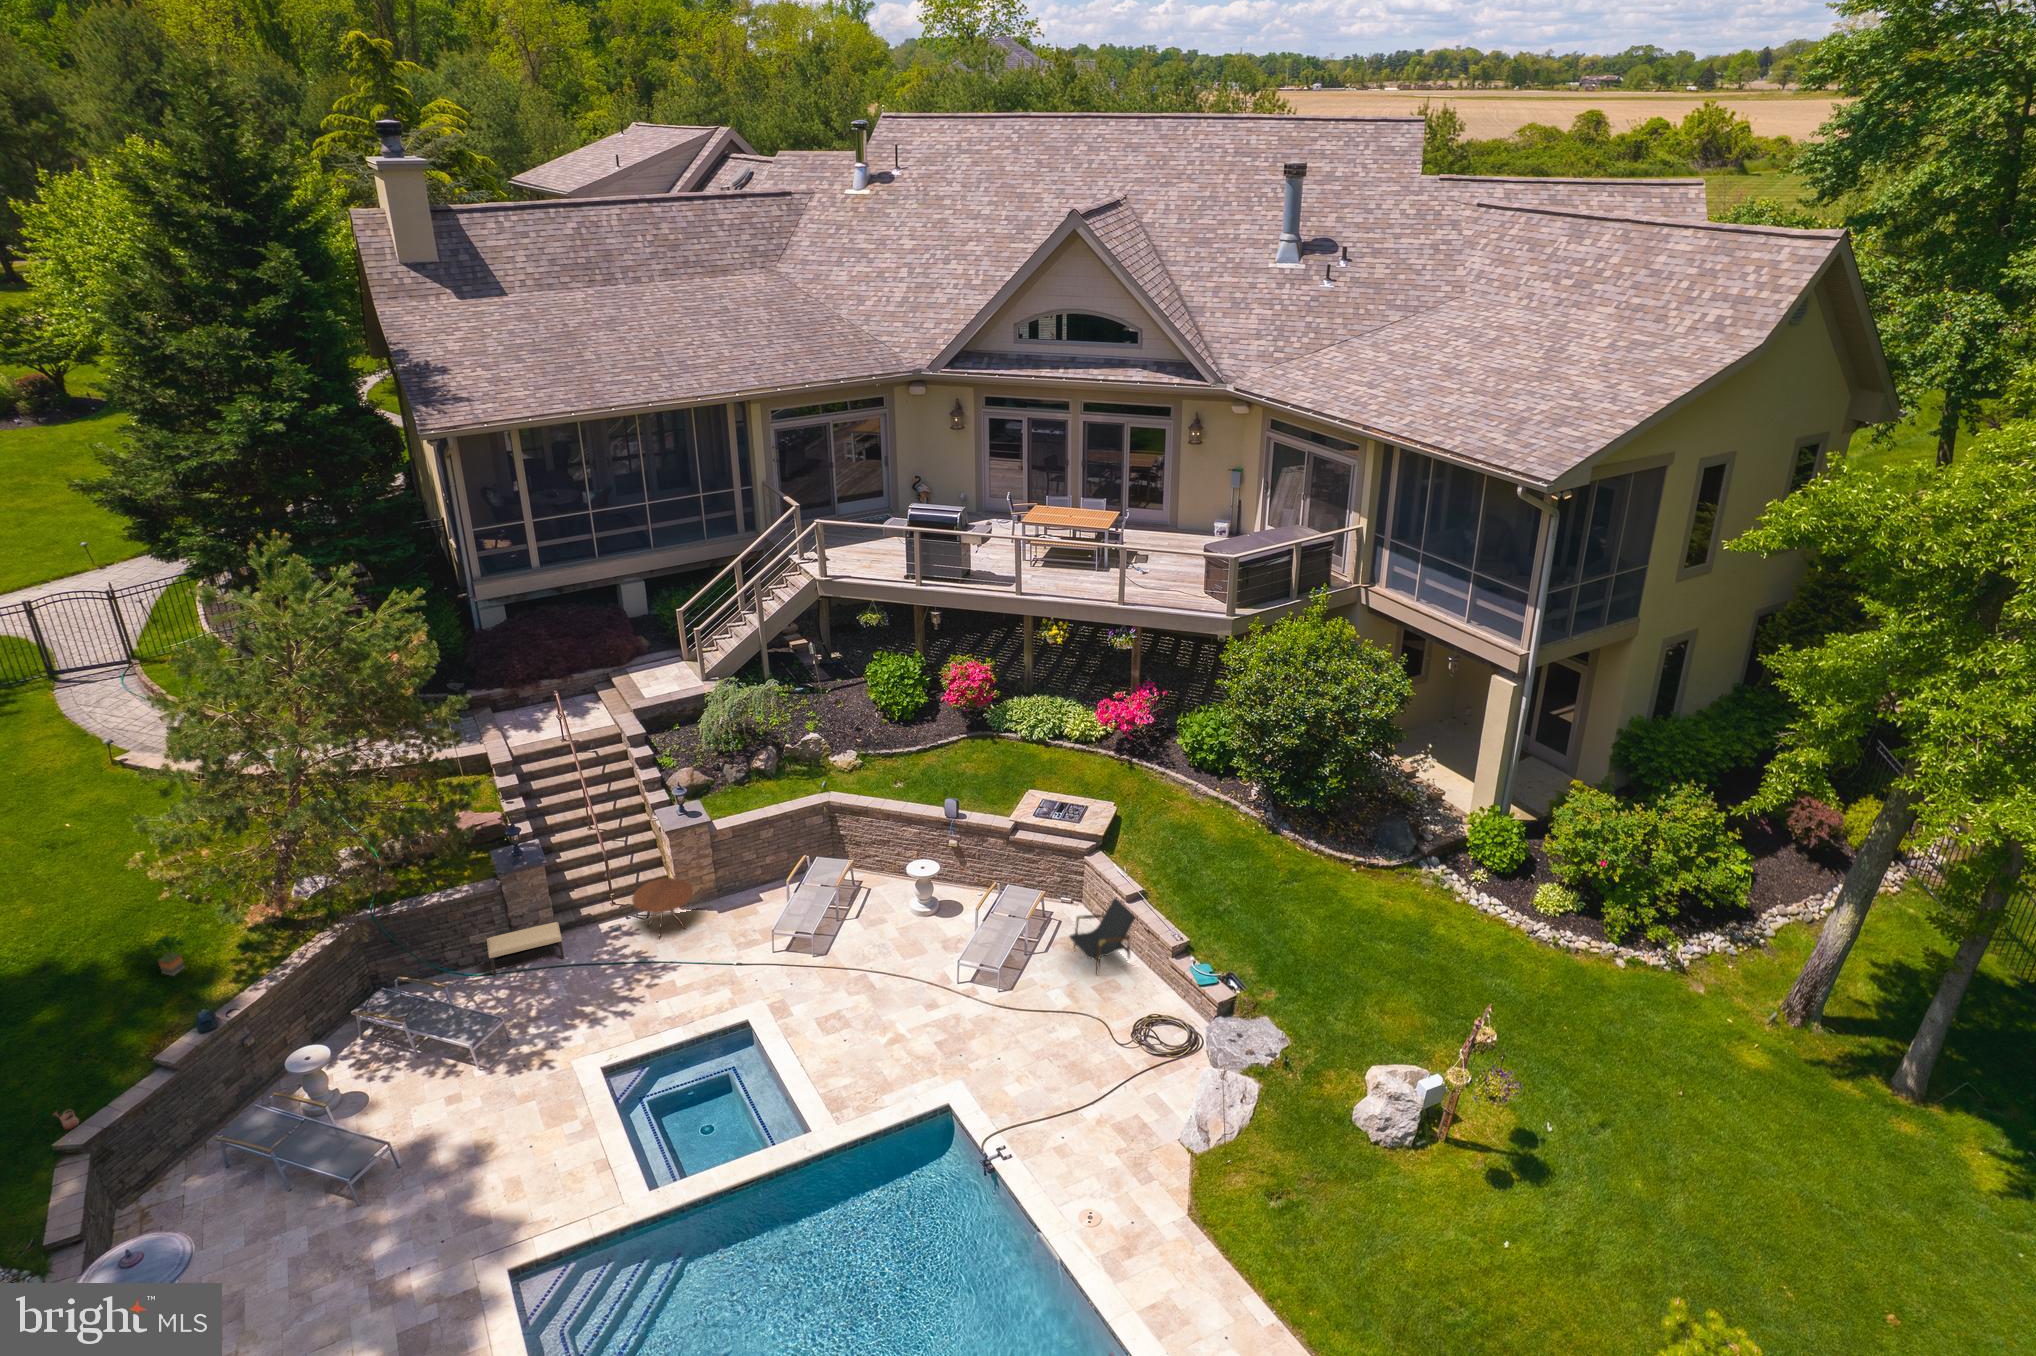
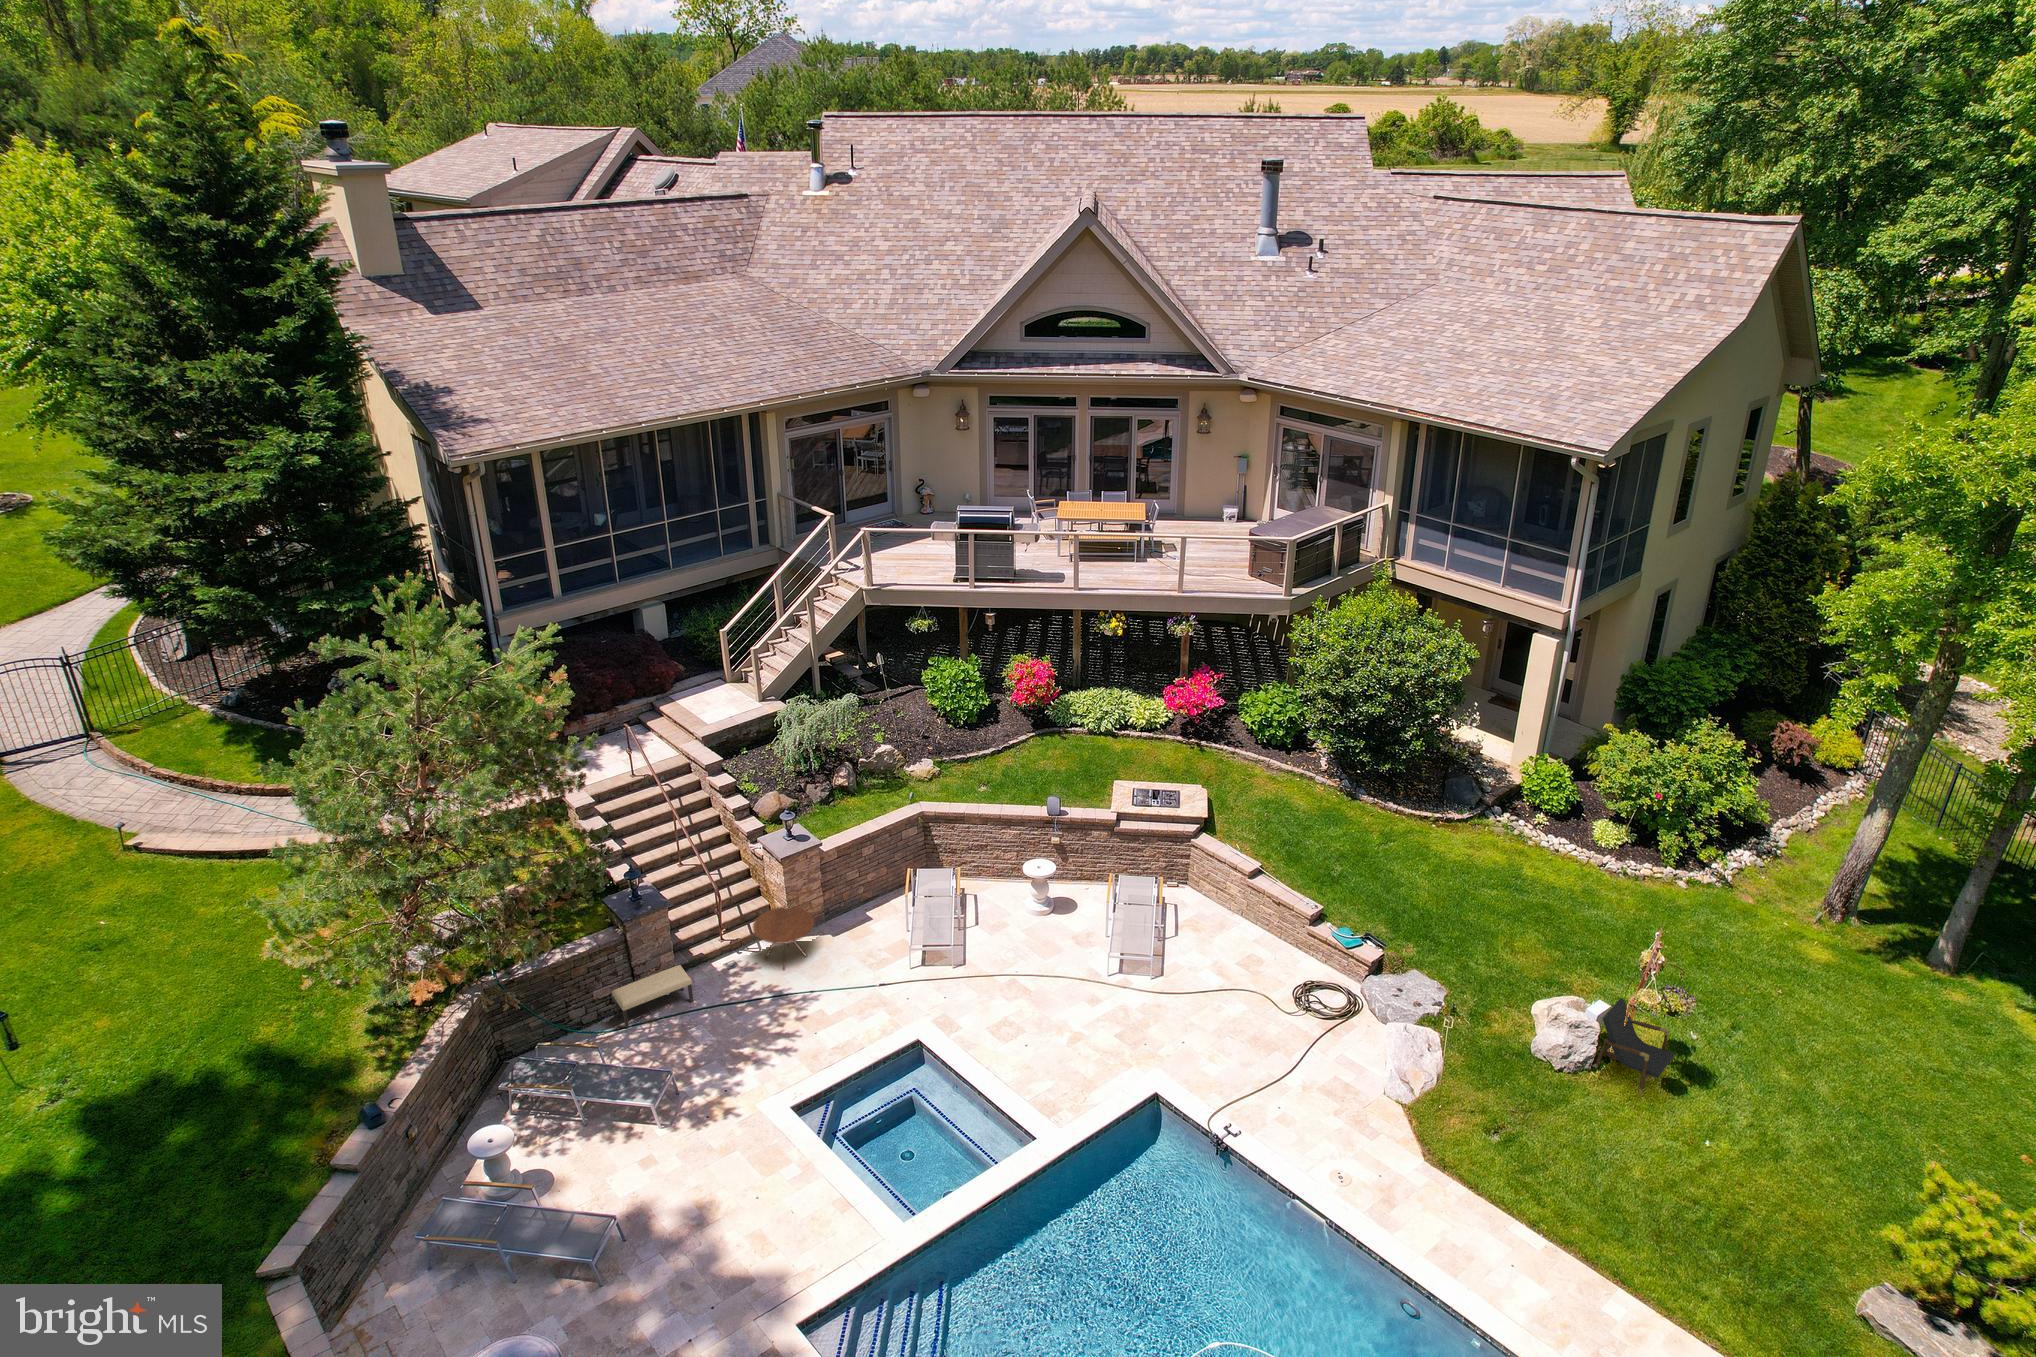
lounge chair: present [1070,898,1135,975] -> present [1595,999,1675,1095]
potted tree: present [151,936,185,976] -> none [281,1029,319,1072]
watering can: present [54,1112,79,1129] -> none [250,1230,283,1253]

